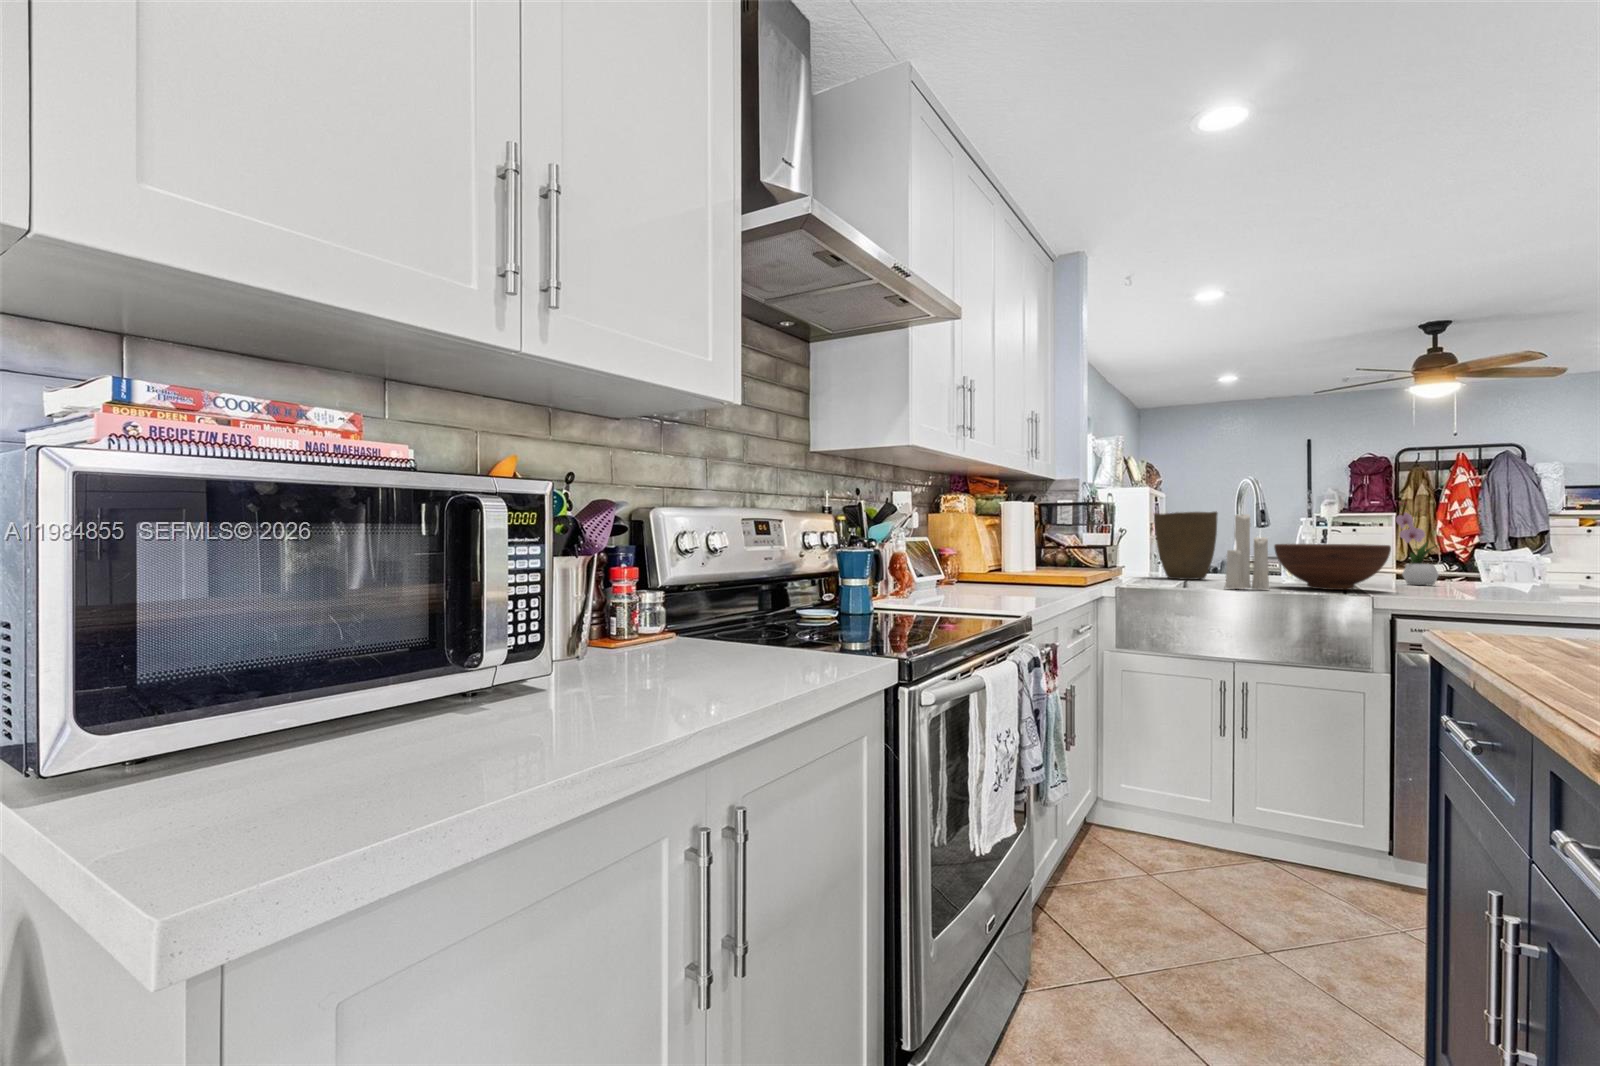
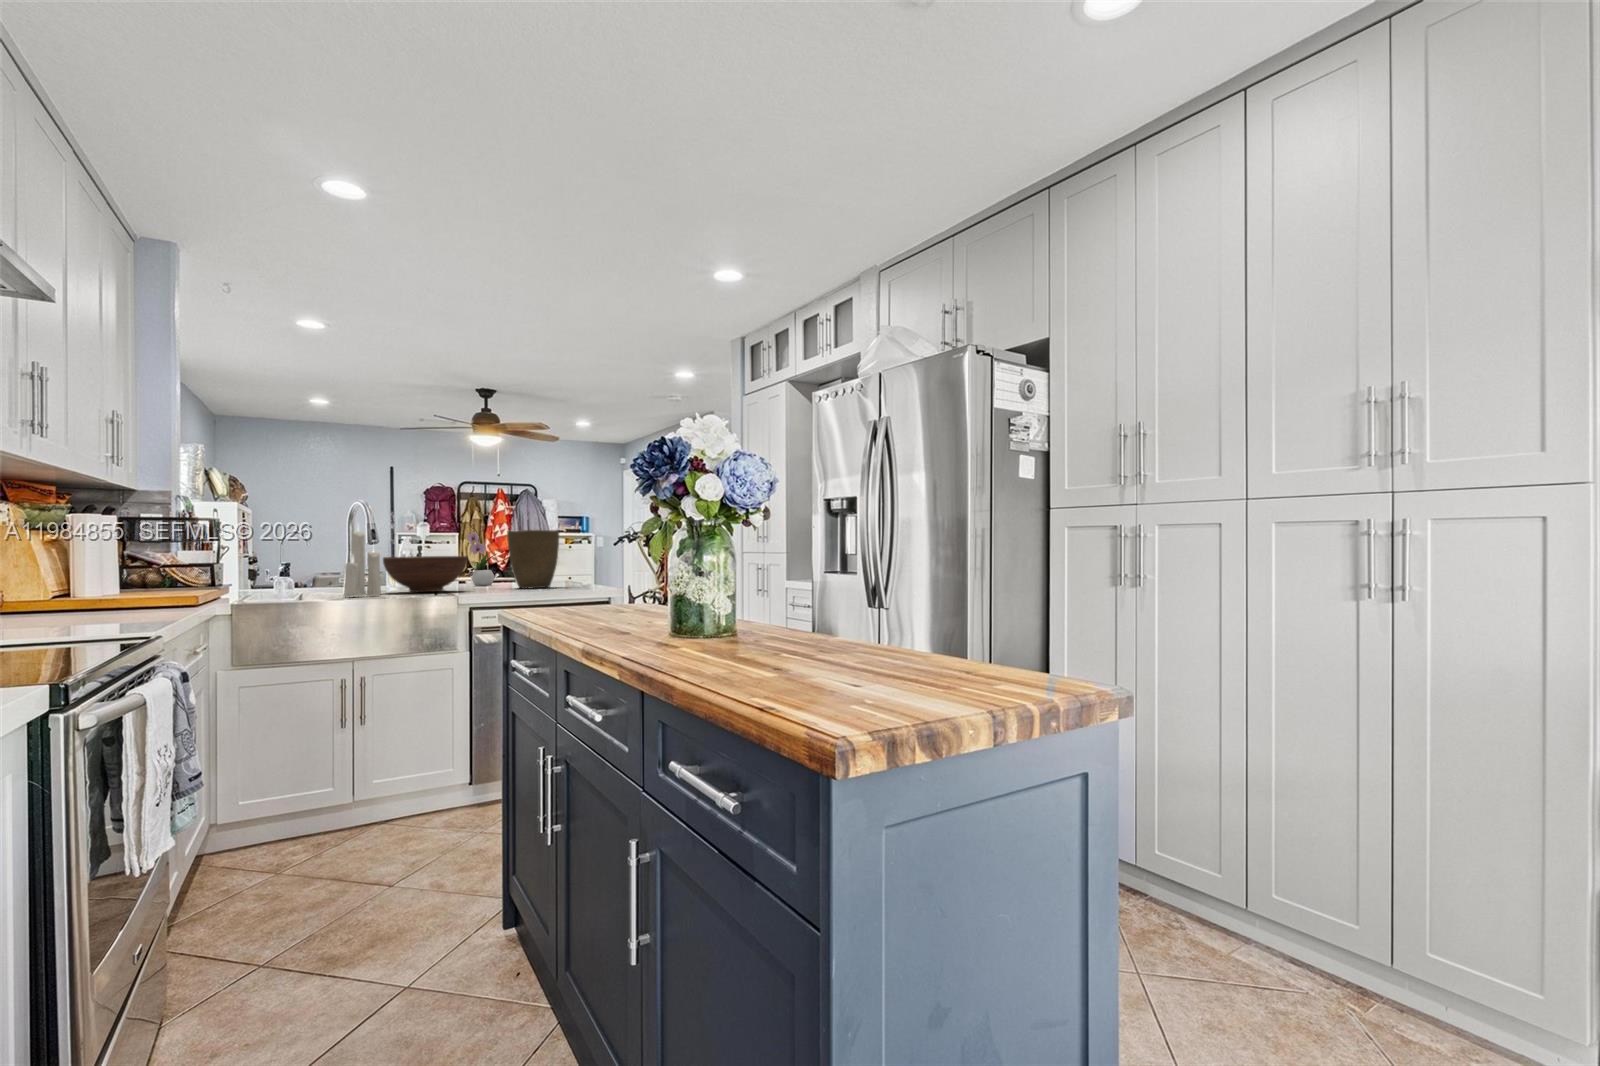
vase: present [1154,511,1218,580] -> present [507,530,559,589]

